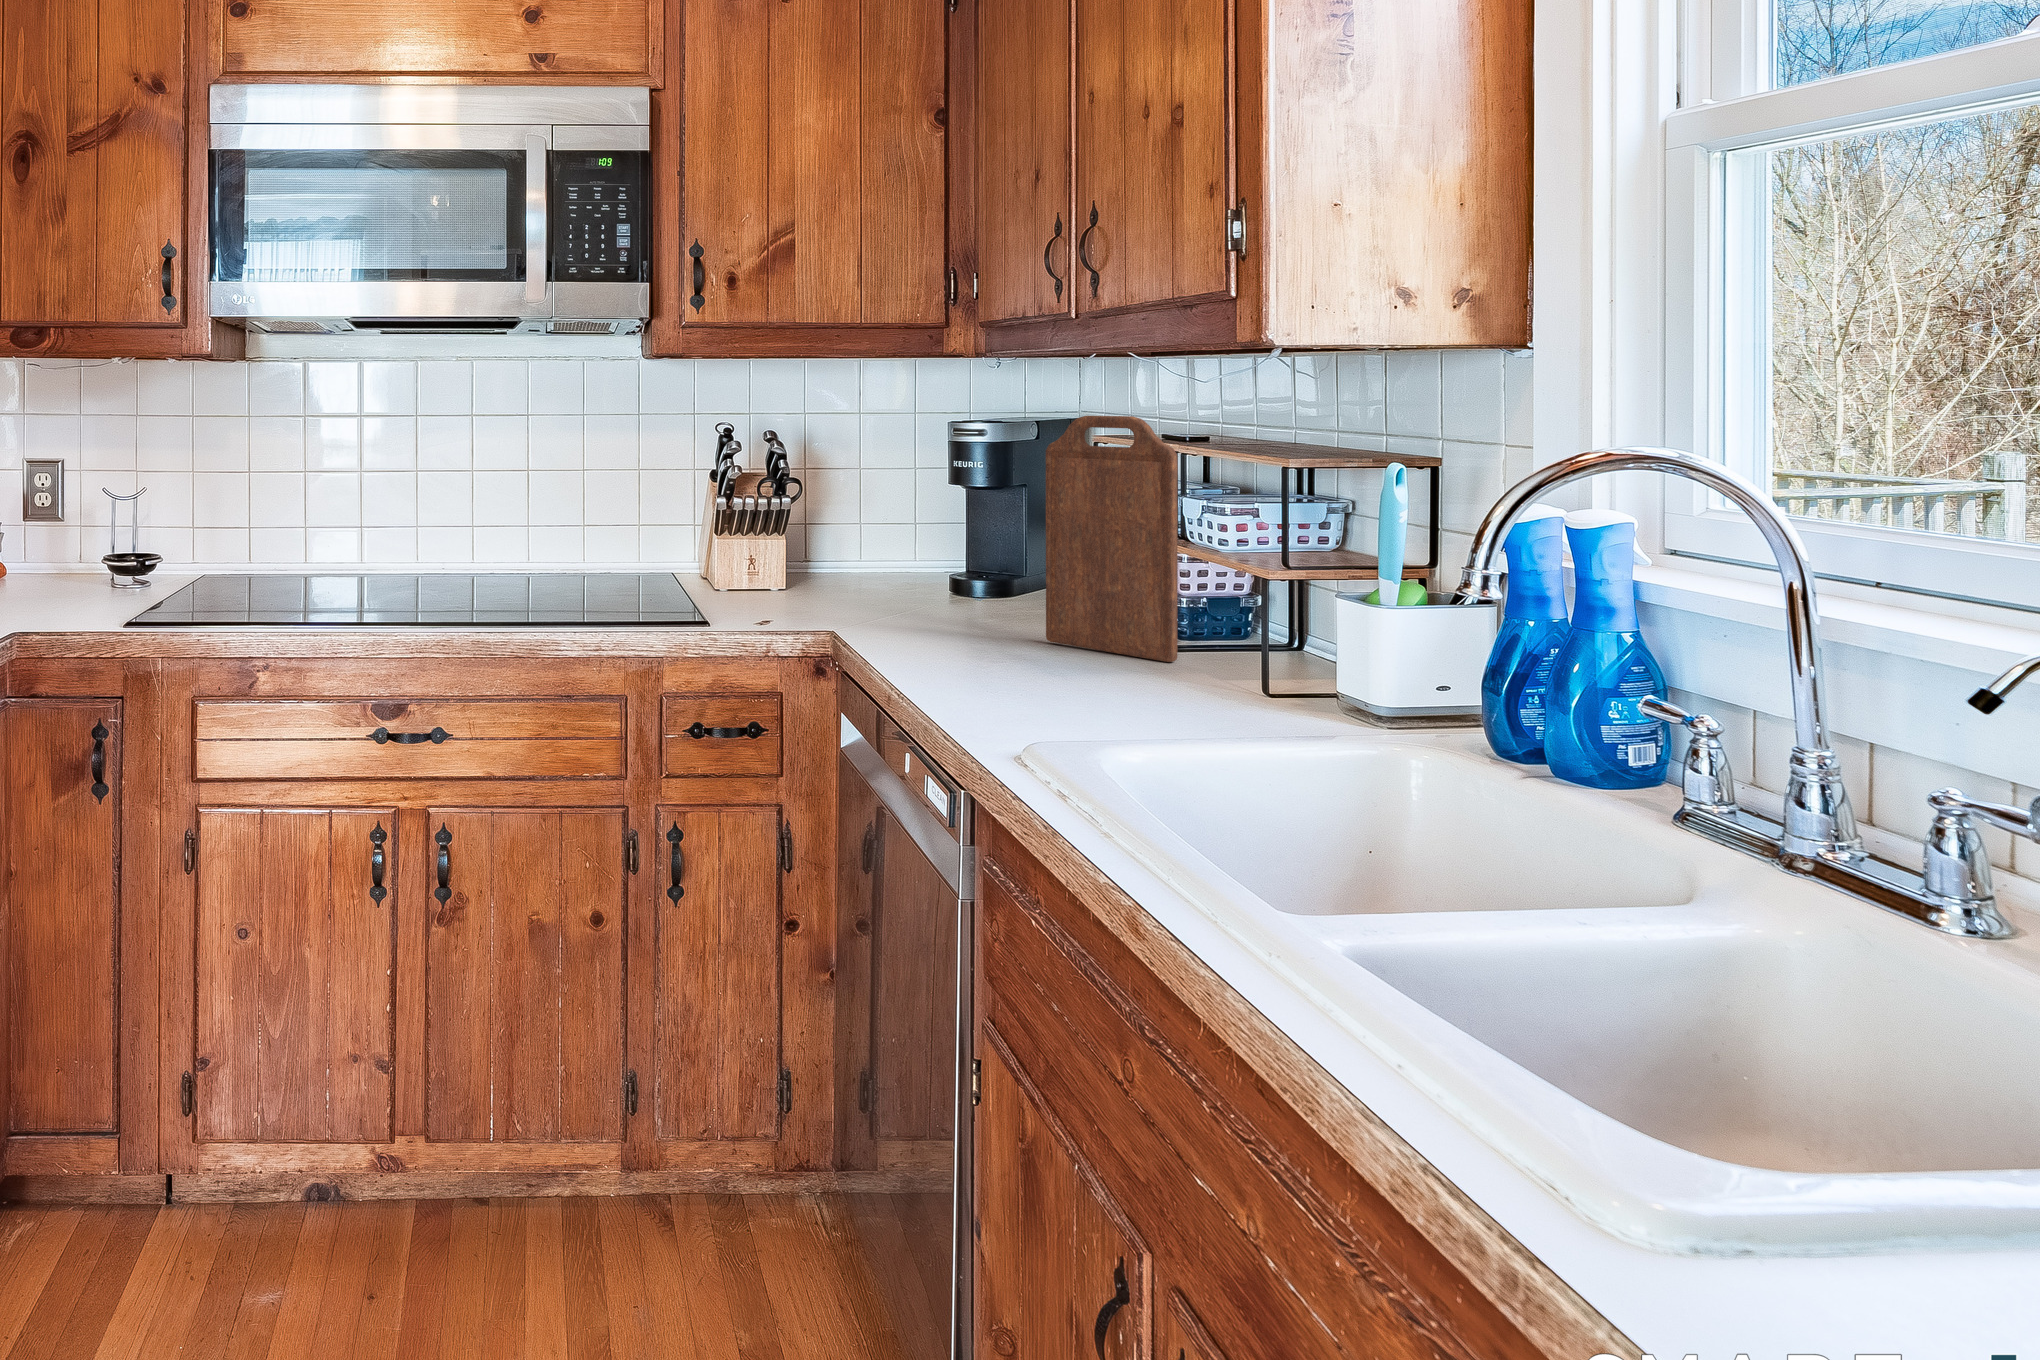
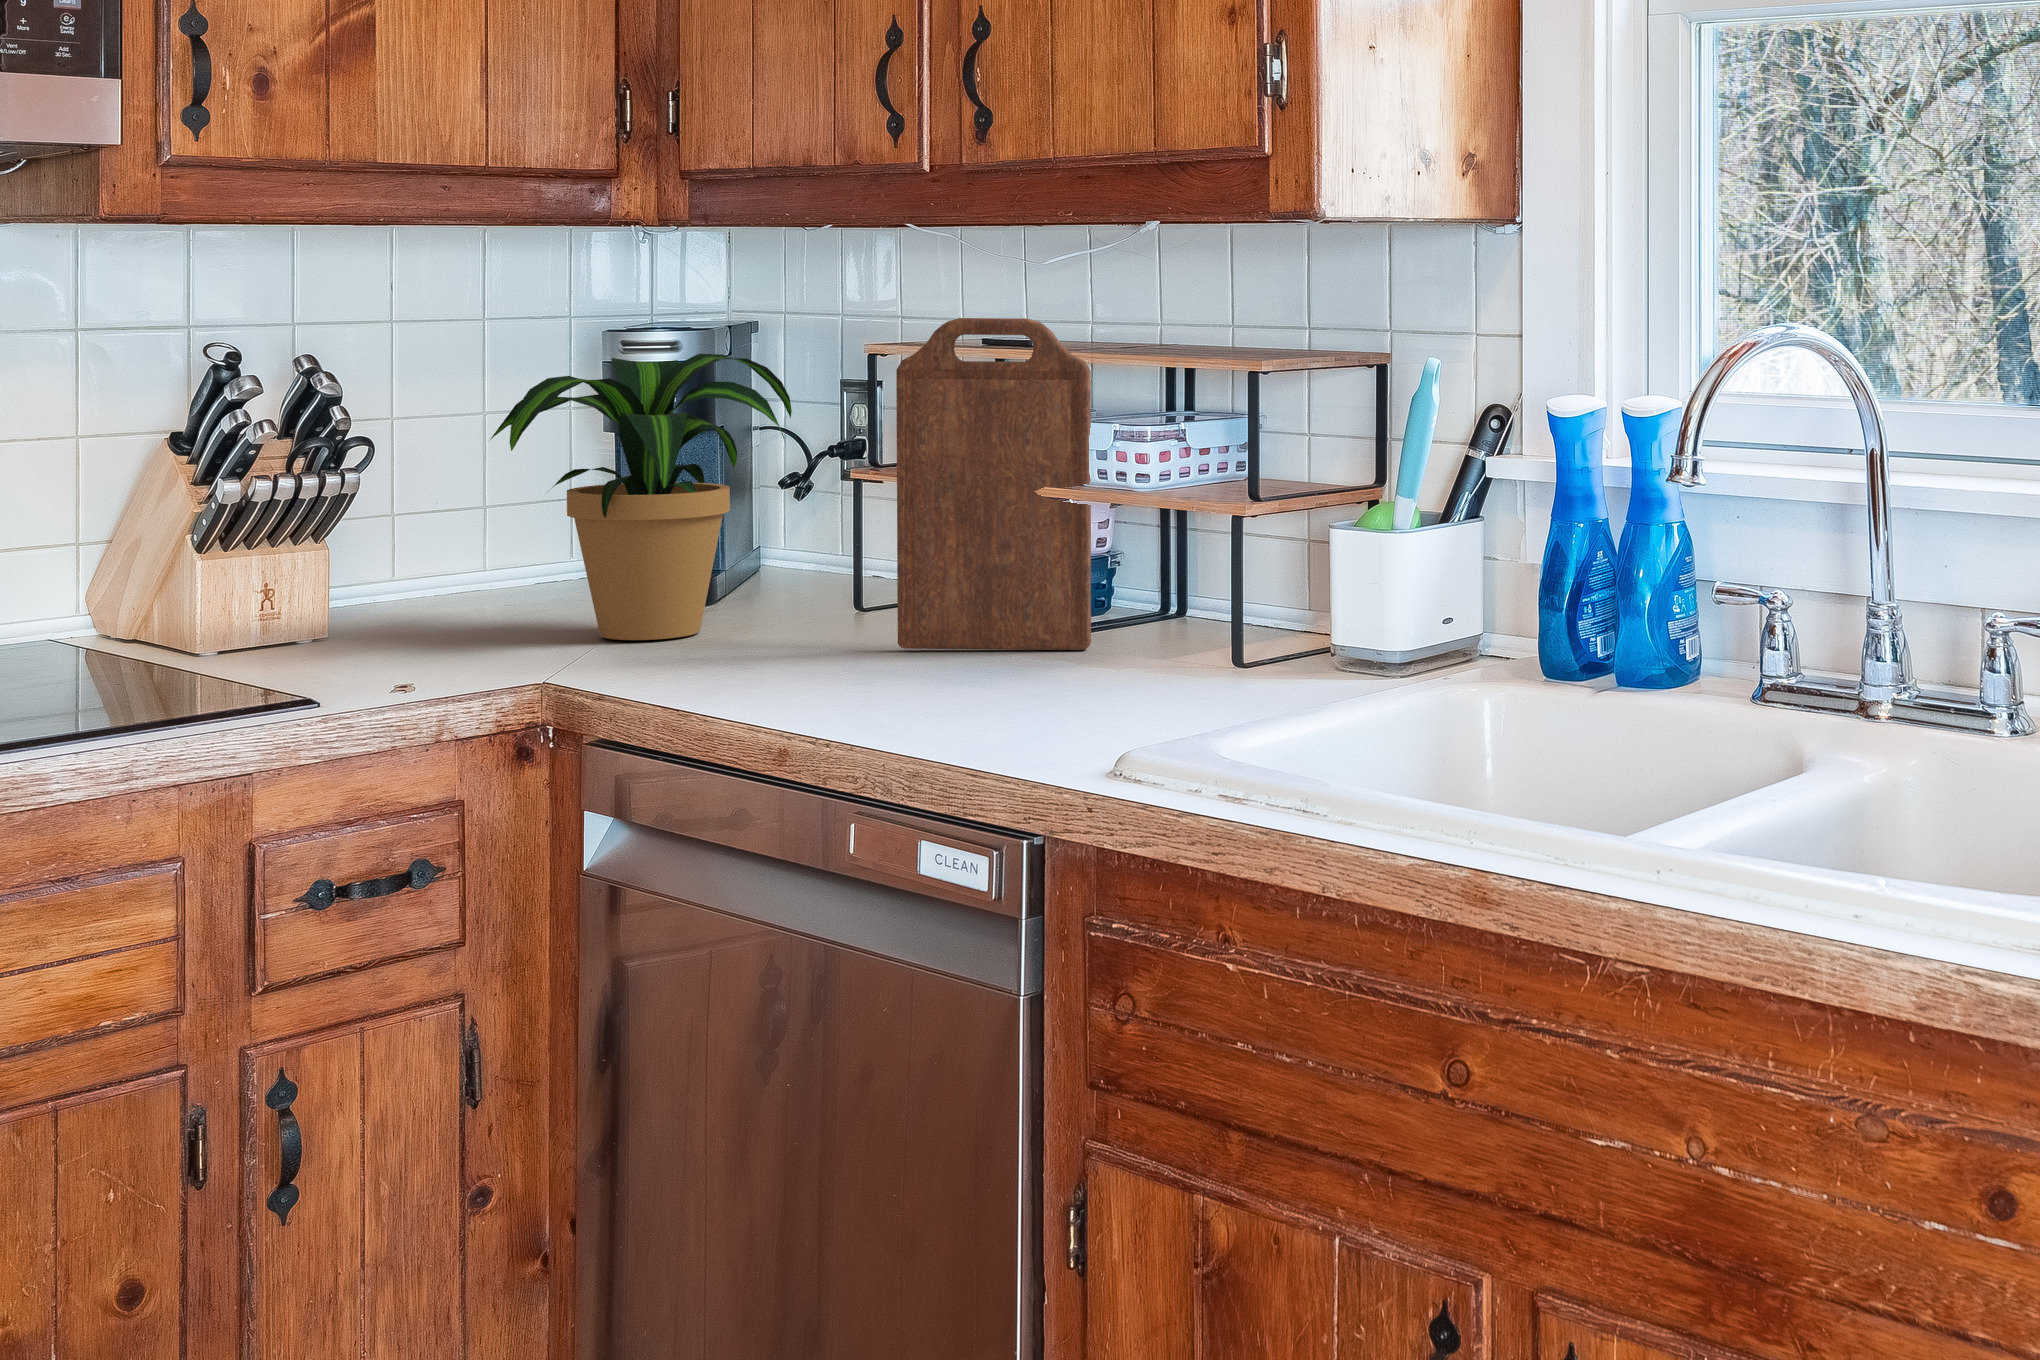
potted plant: none [834,436,1028,614] -> present [490,354,792,640]

